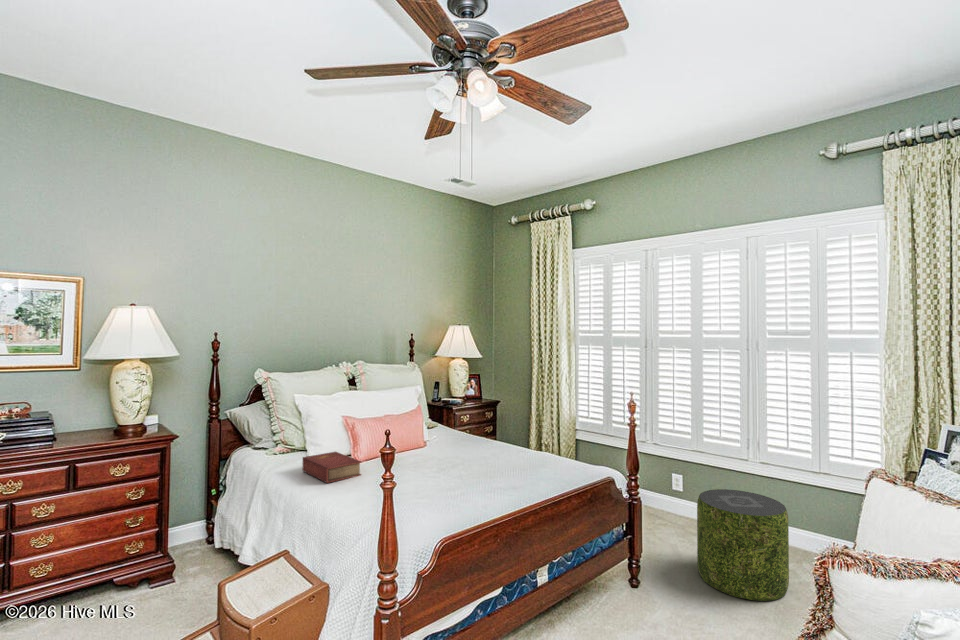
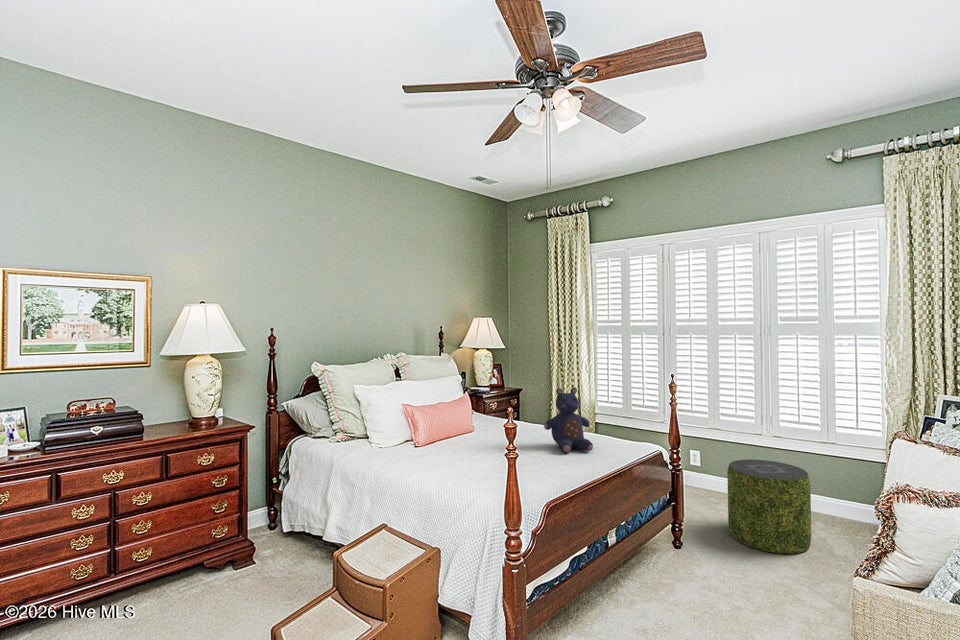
teddy bear: none [484,404,536,476] -> present [544,387,593,453]
book: present [302,452,361,483] -> none [379,436,437,464]

